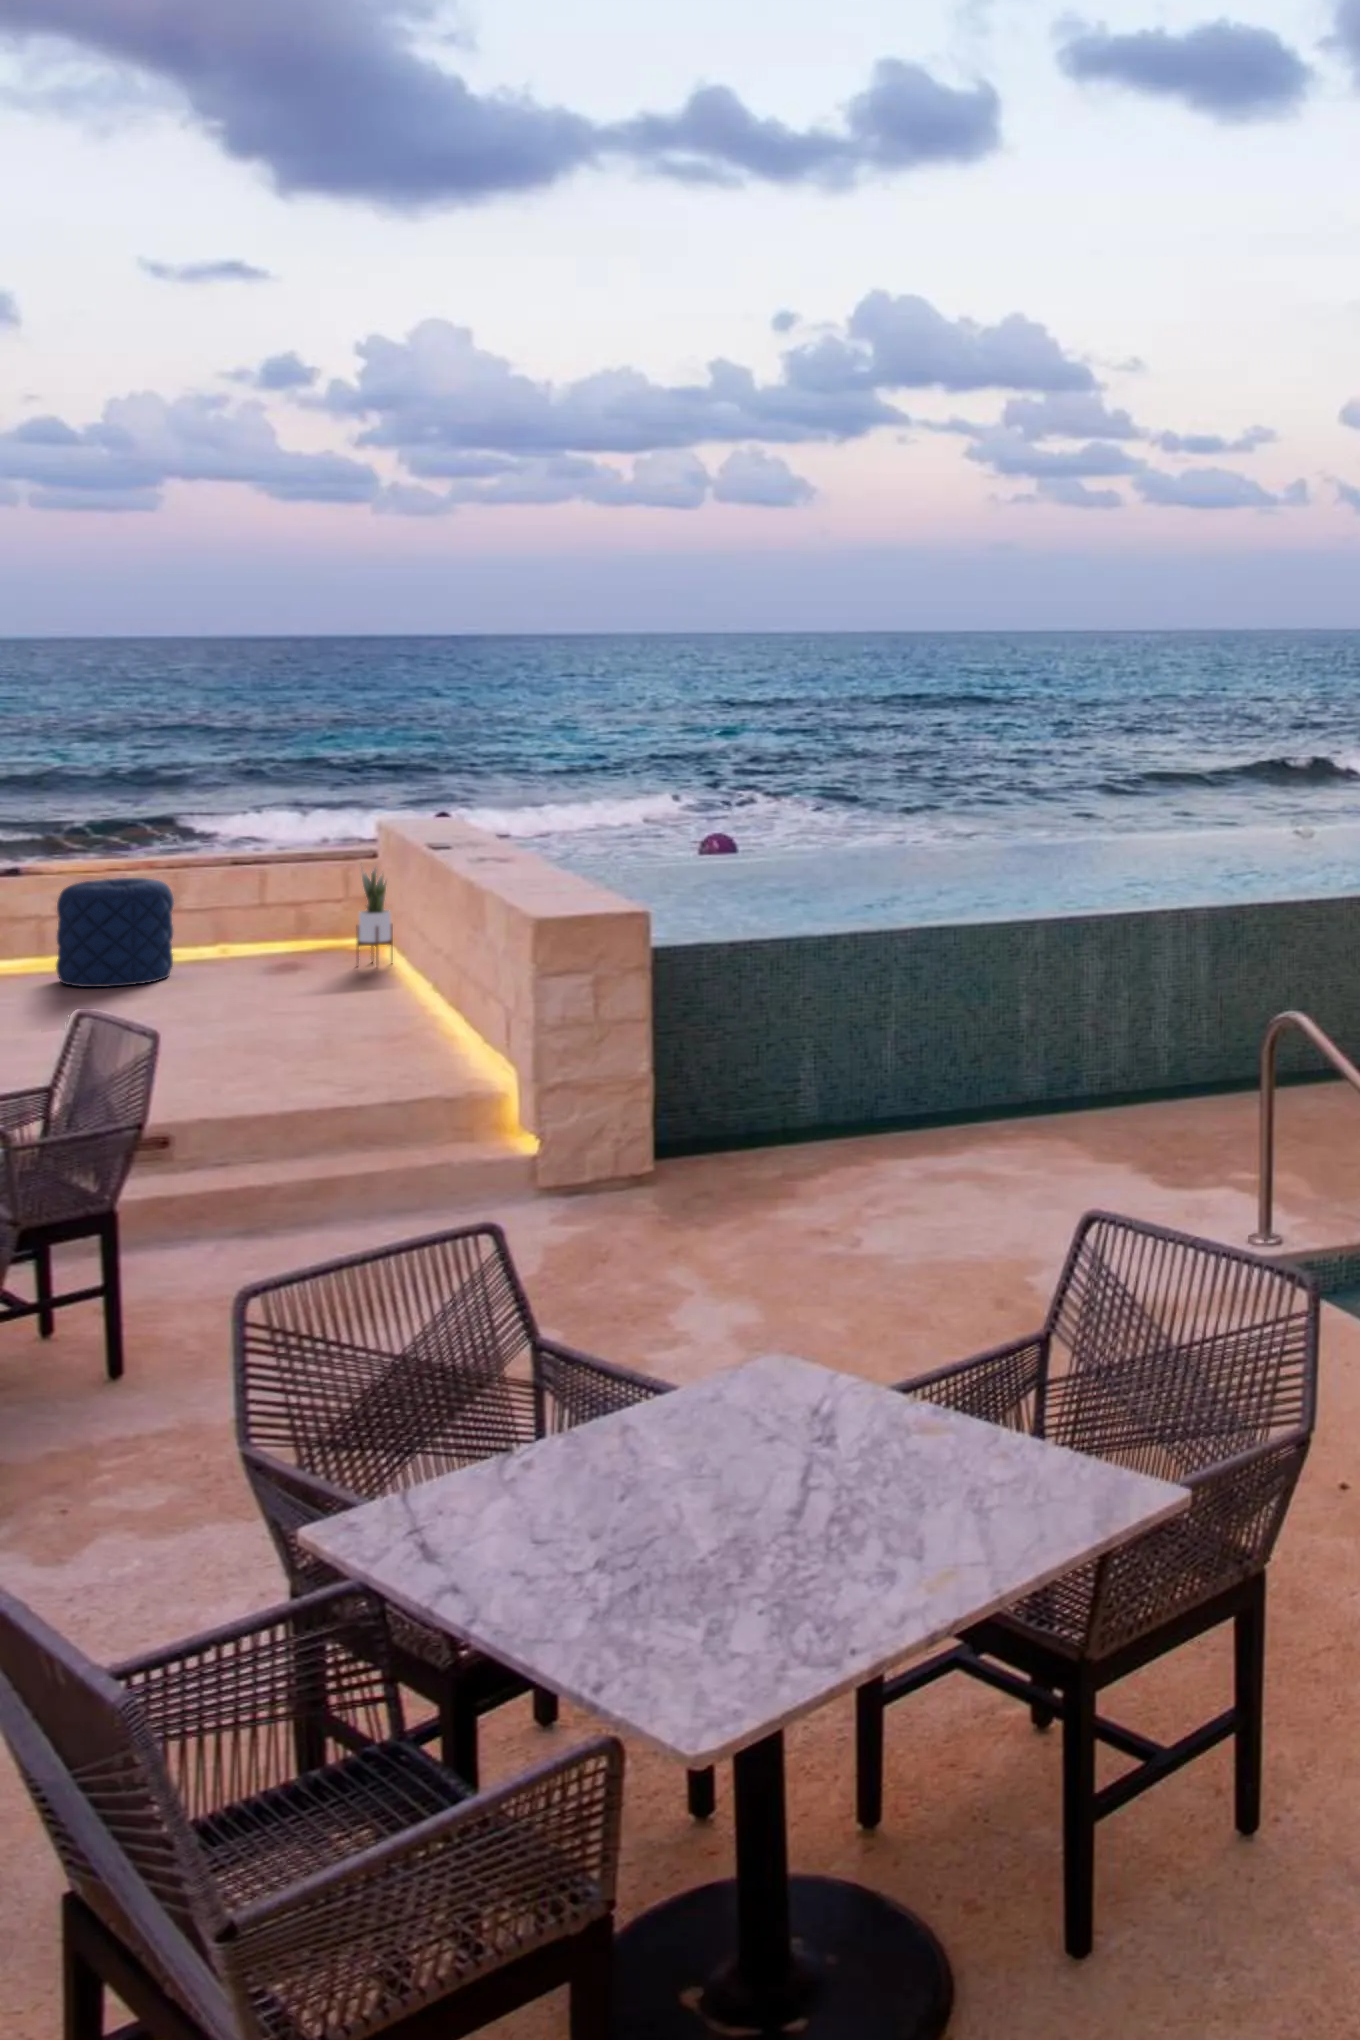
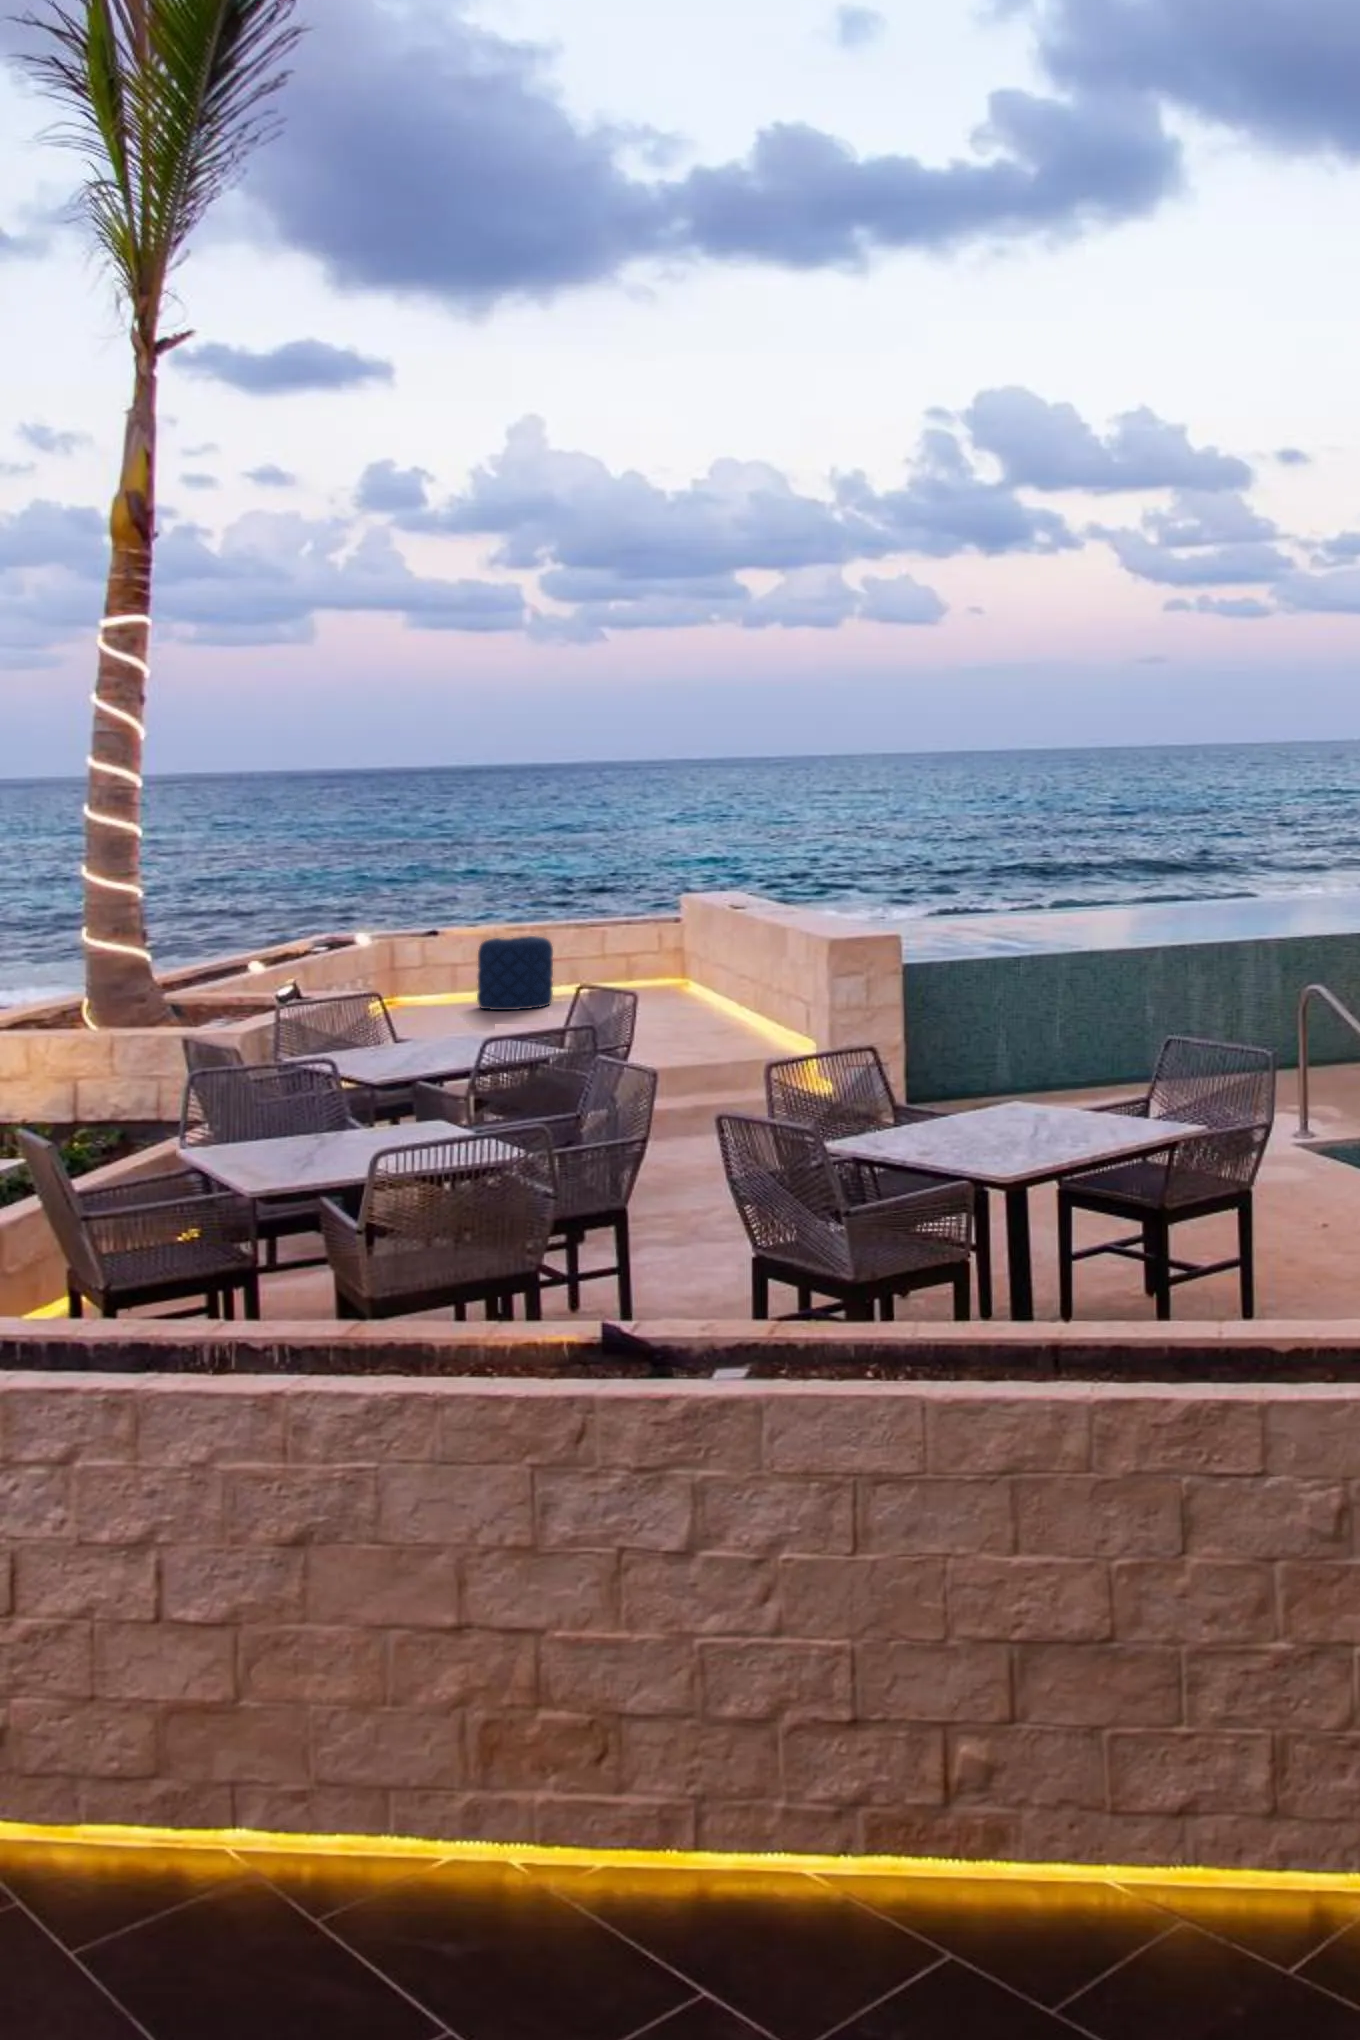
potted plant: present [357,863,393,959] -> none [676,923,700,997]

